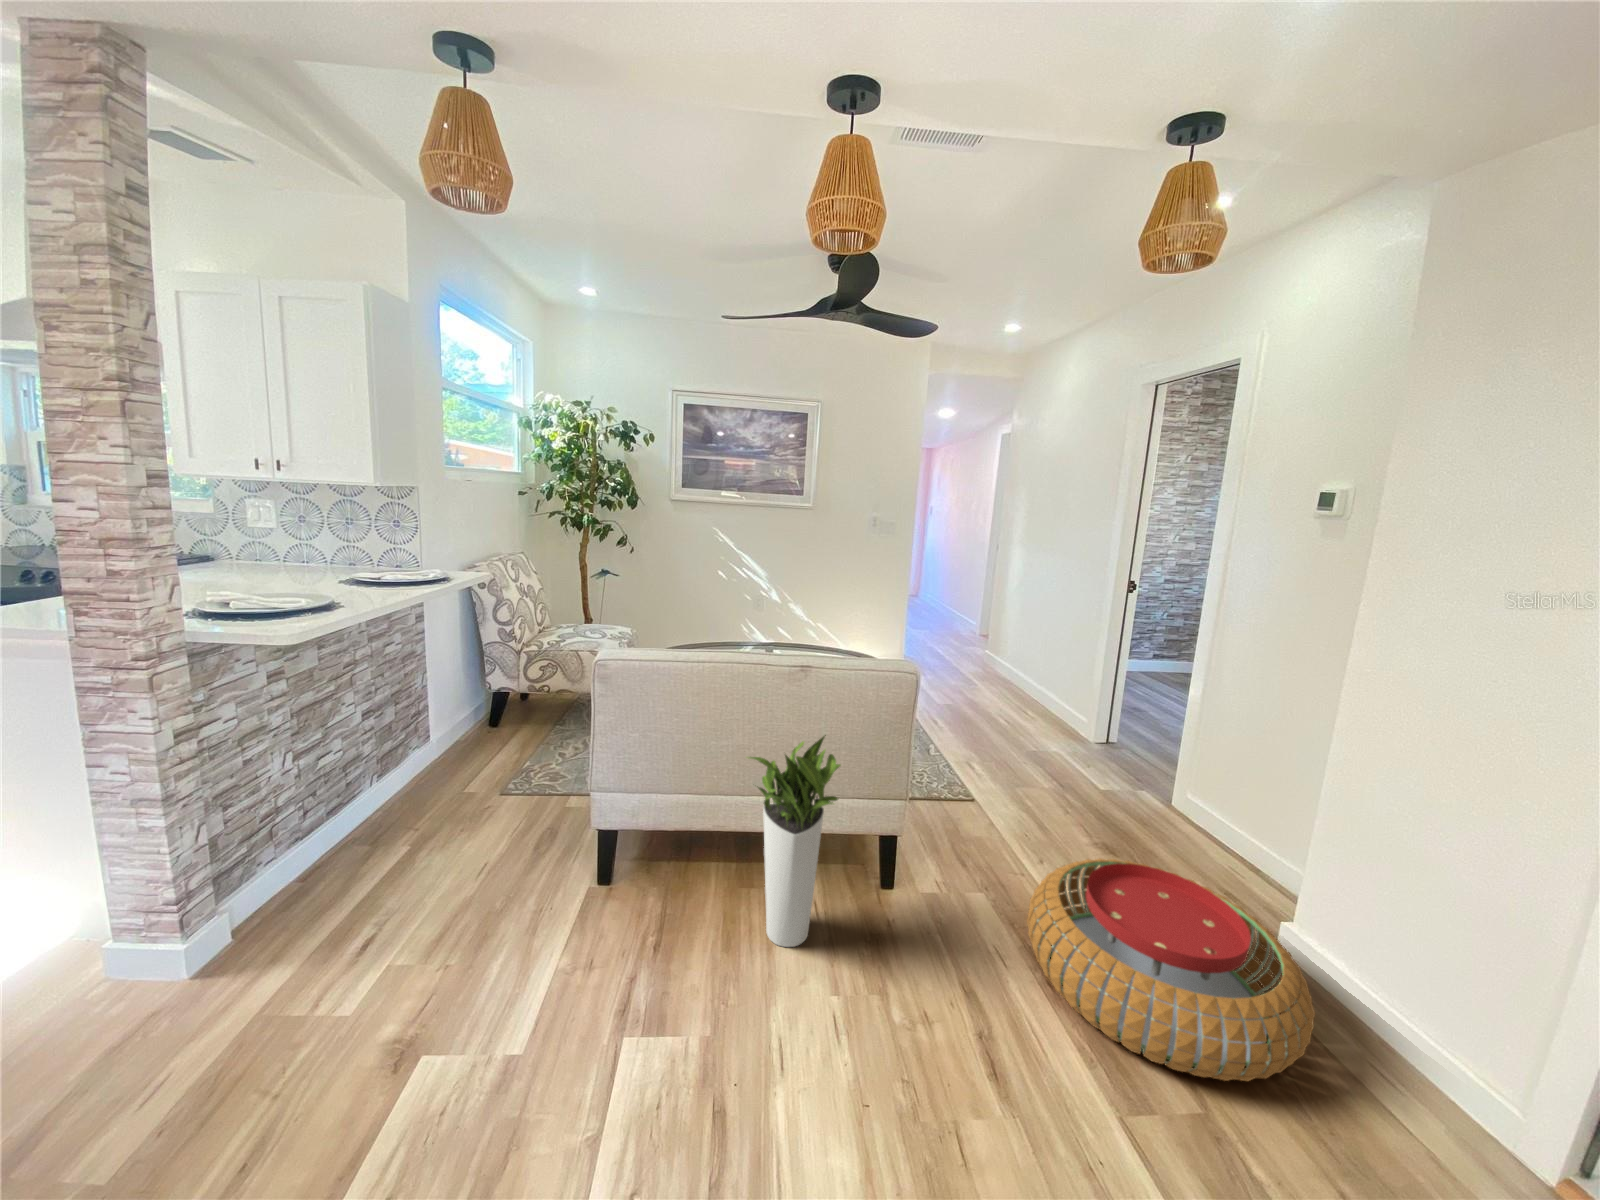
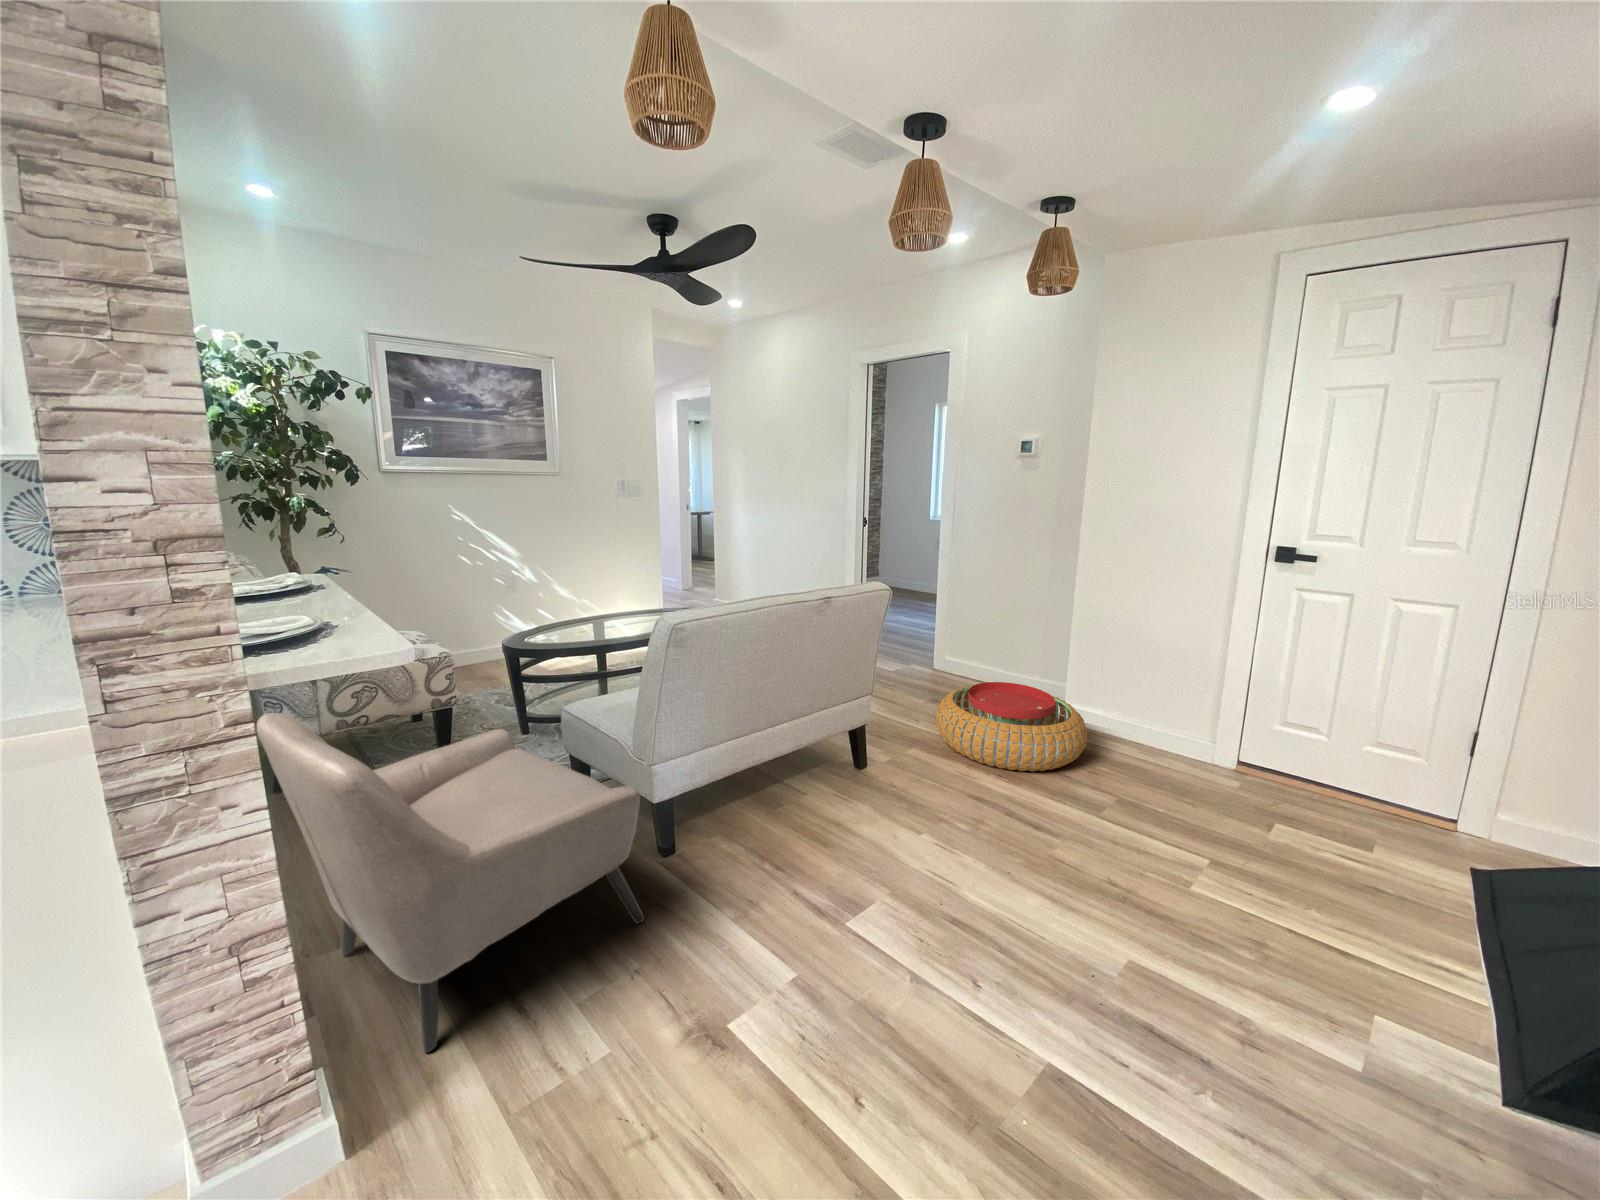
armchair: none [229,663,541,946] -> present [257,713,644,1052]
planter: present [748,735,841,947] -> none [804,645,873,815]

